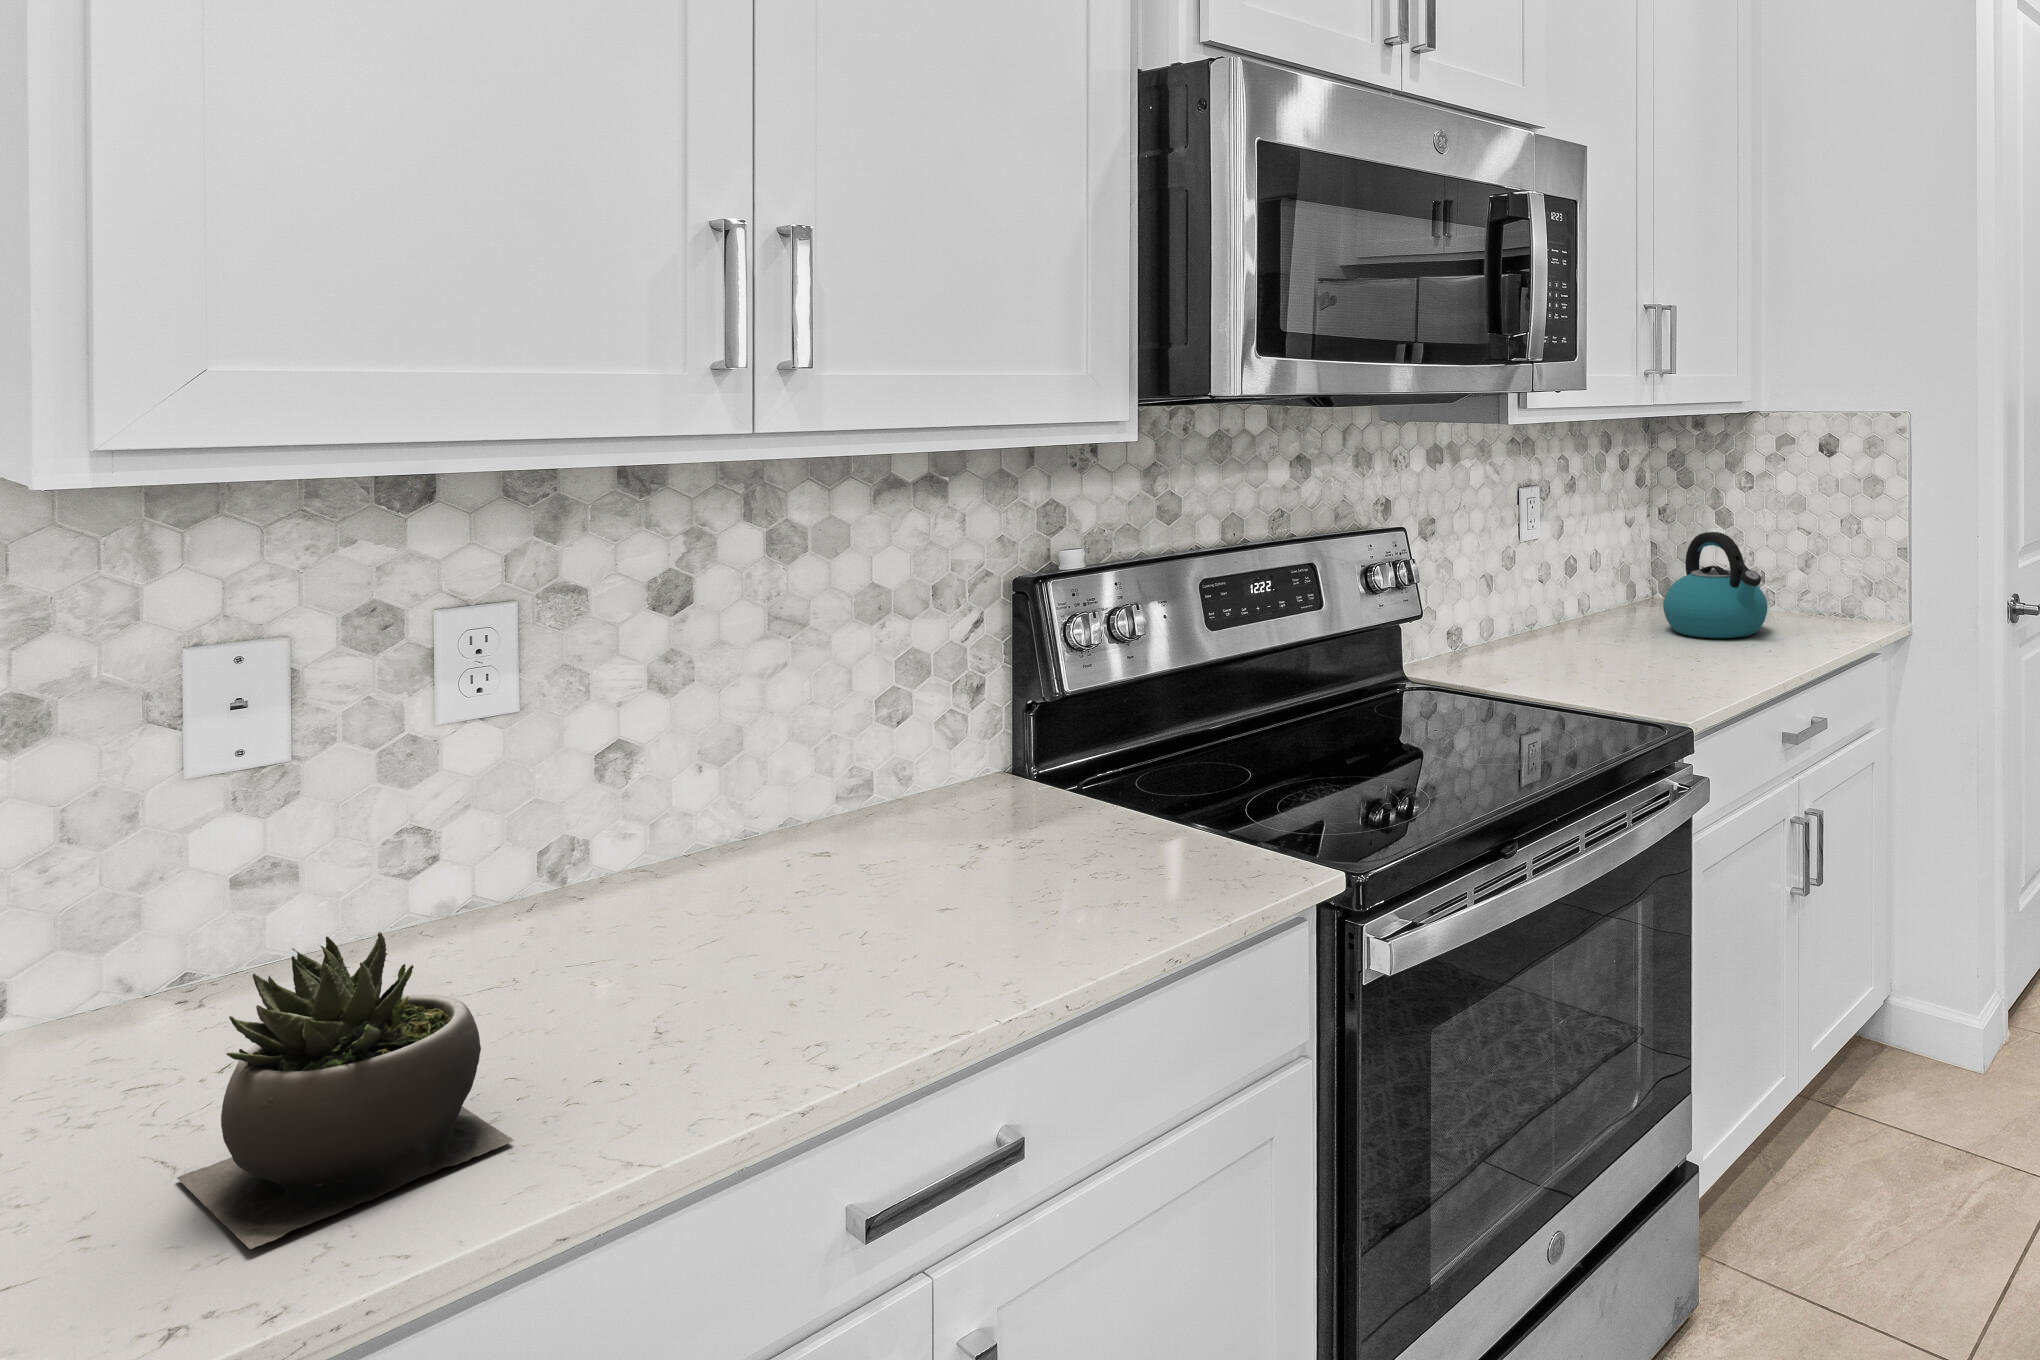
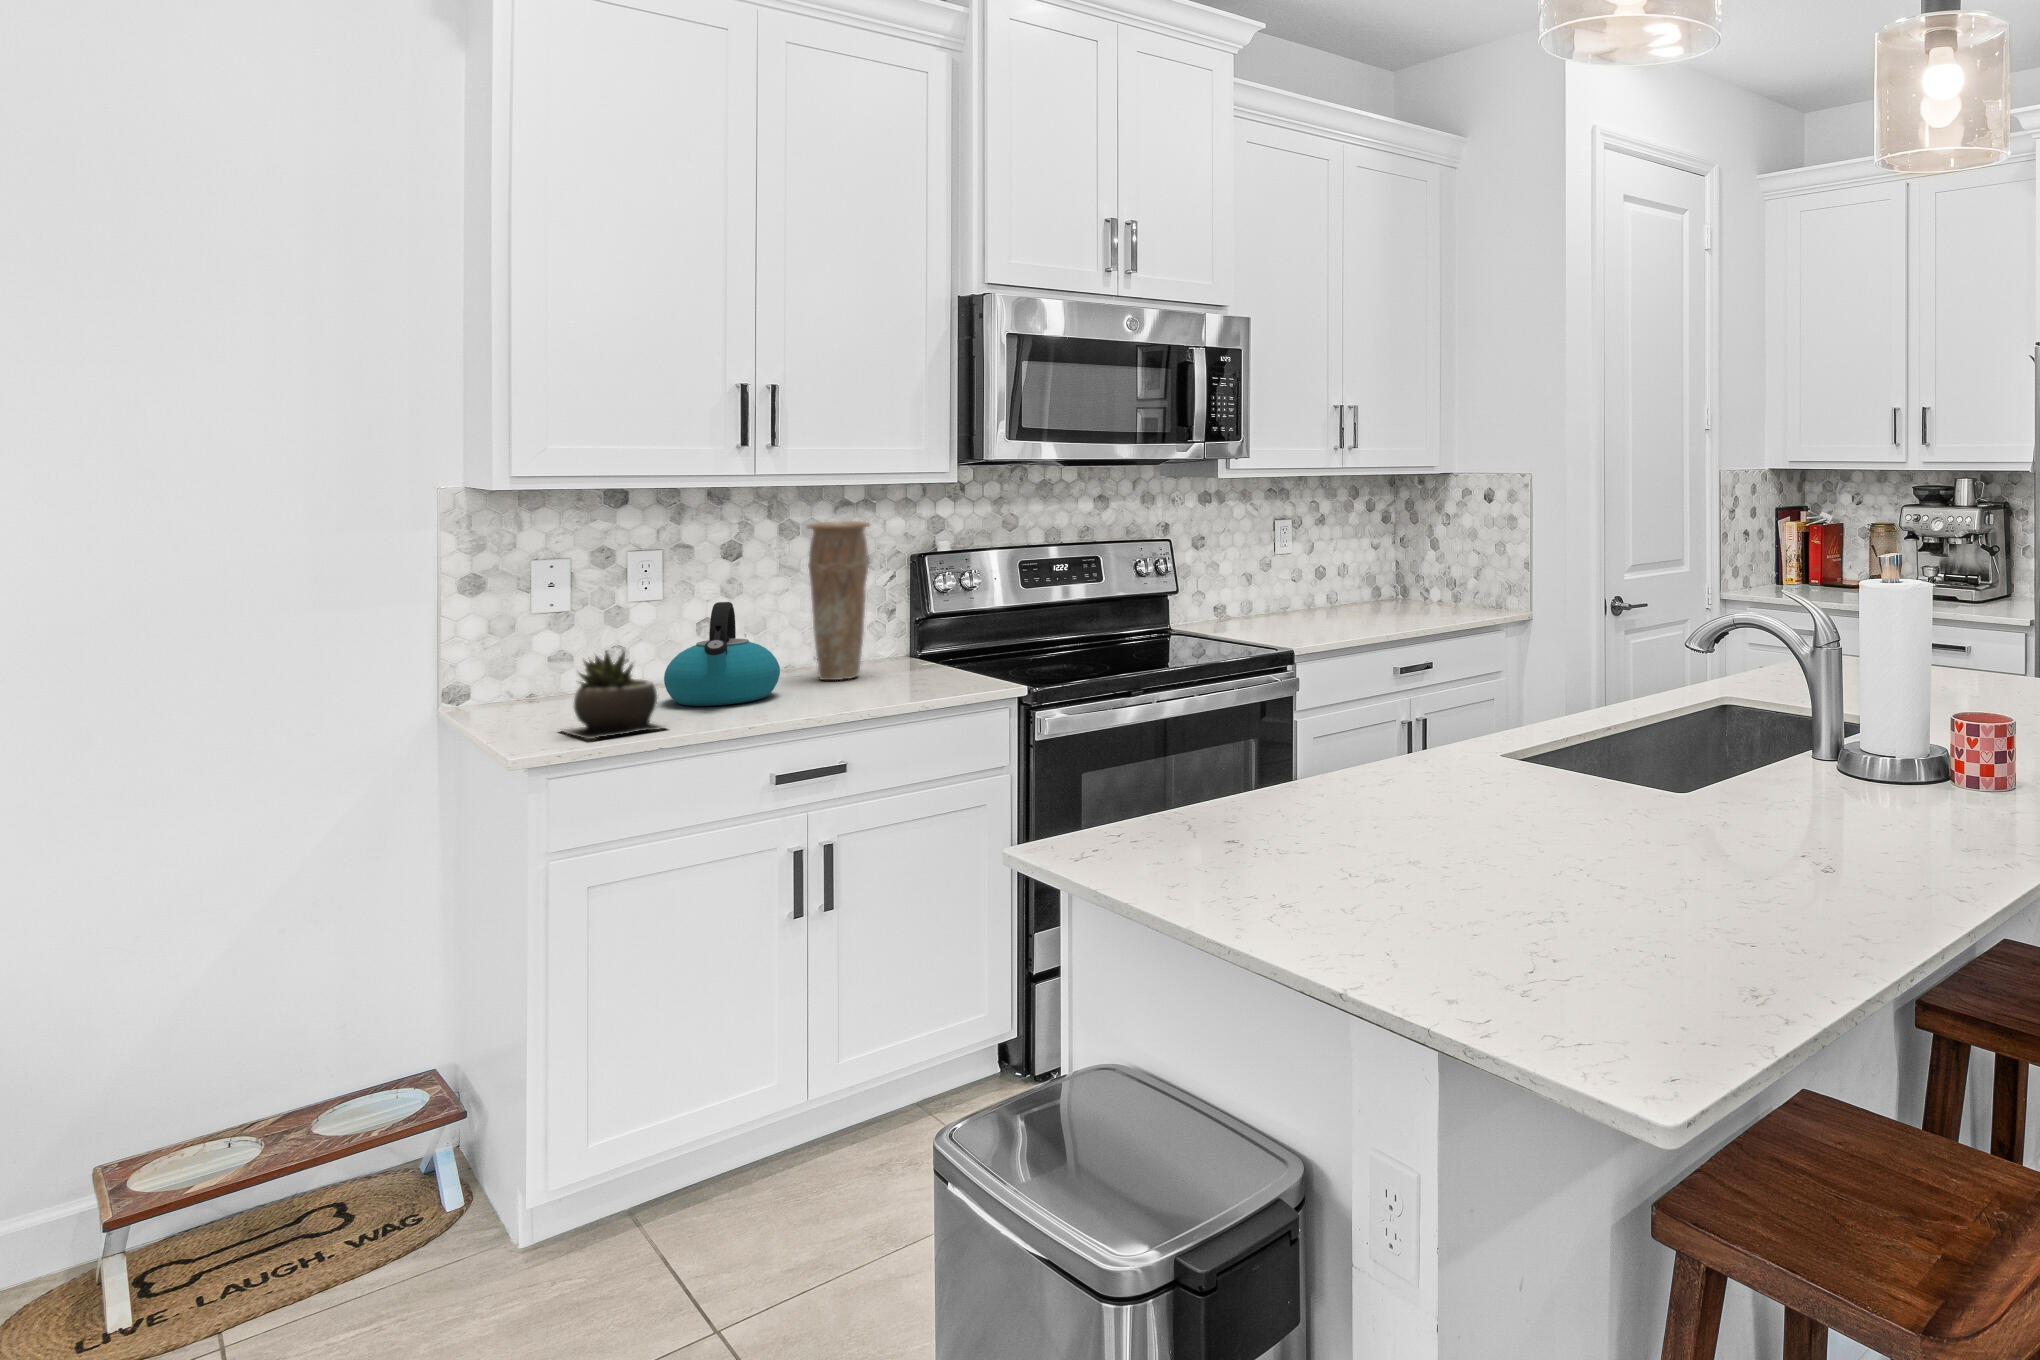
vase: none [831,526,964,864] -> present [806,521,870,680]
kettle: present [1663,532,1767,638] -> present [664,602,780,706]

